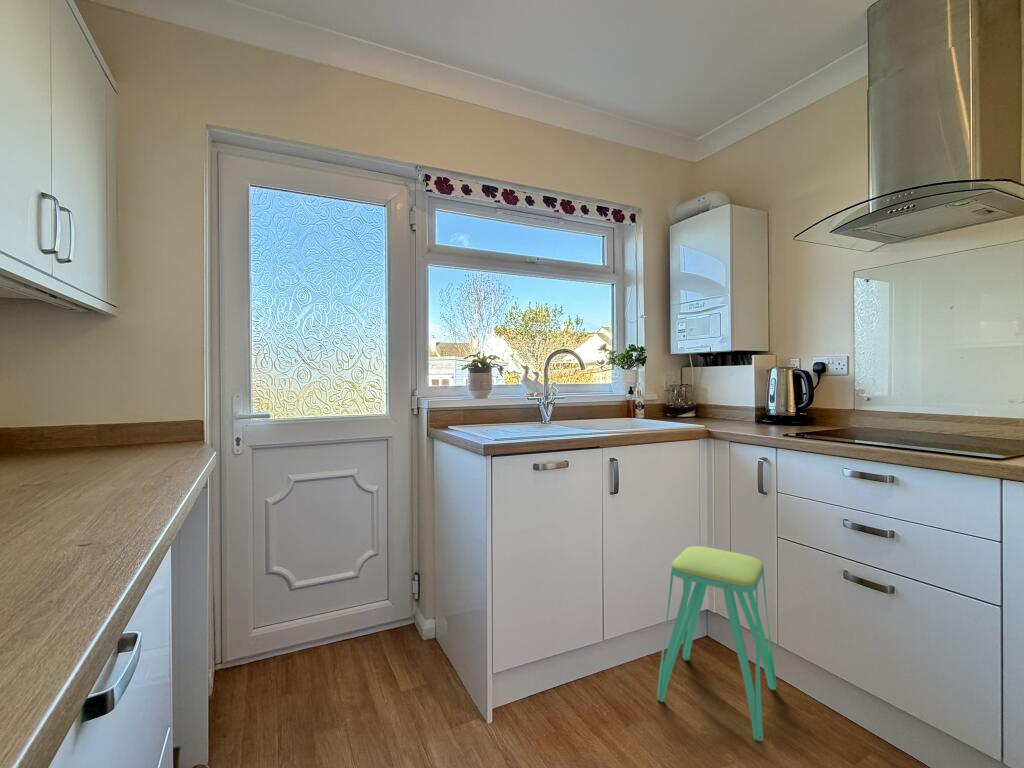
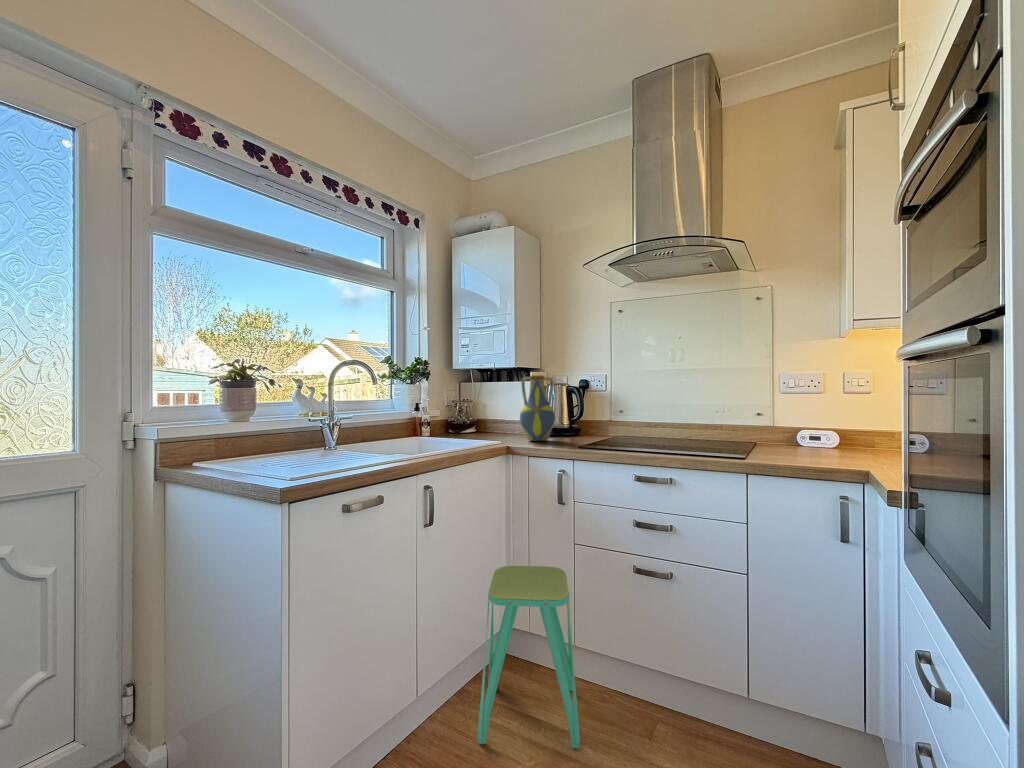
vase: none [729,358,771,427] -> present [520,375,555,441]

